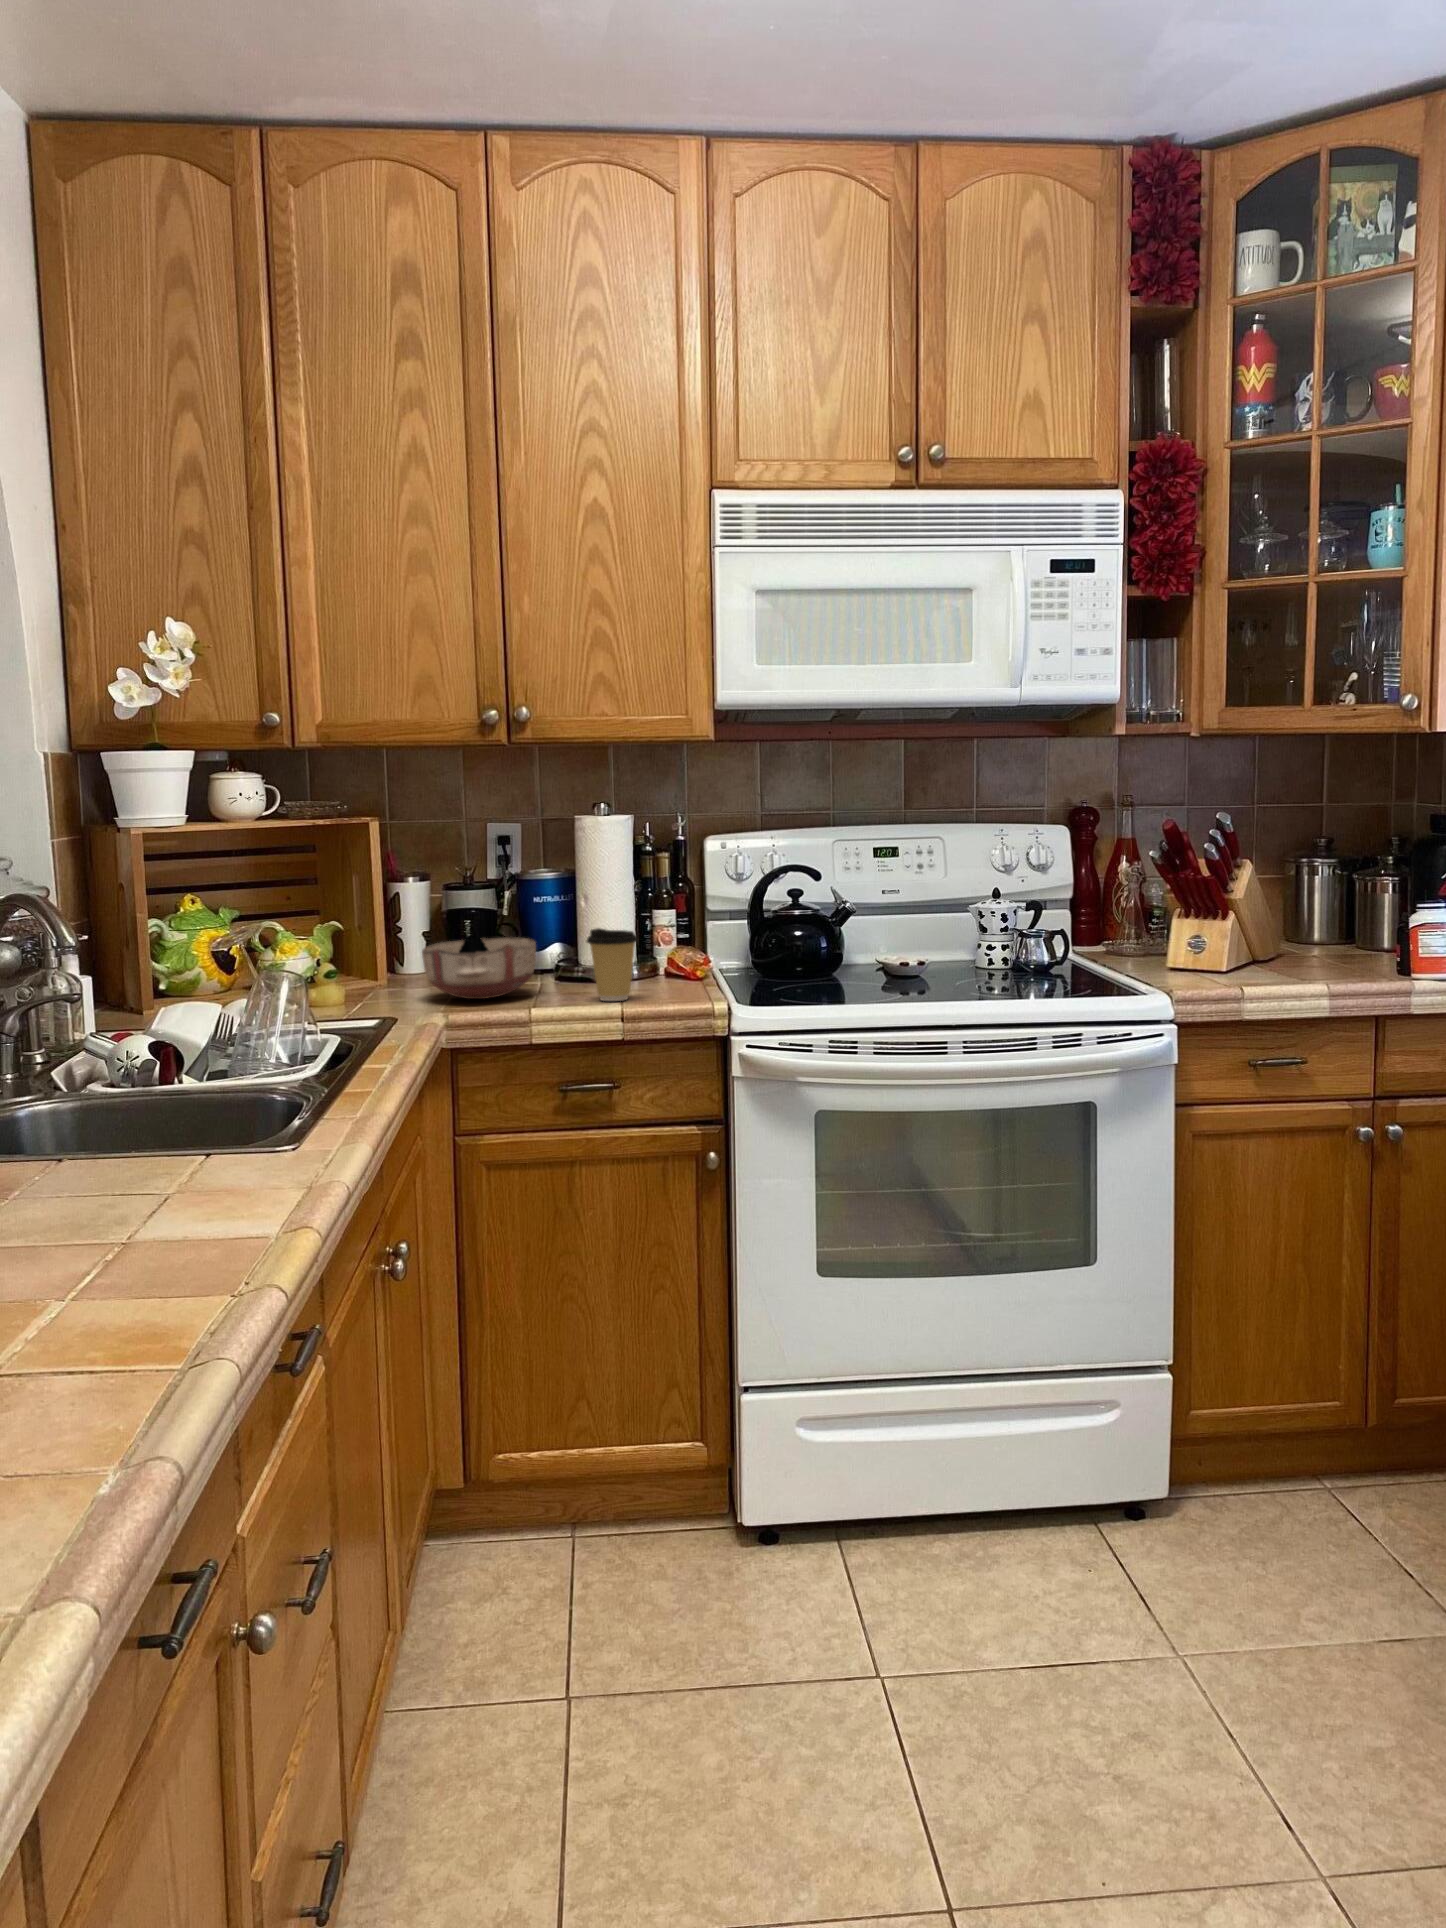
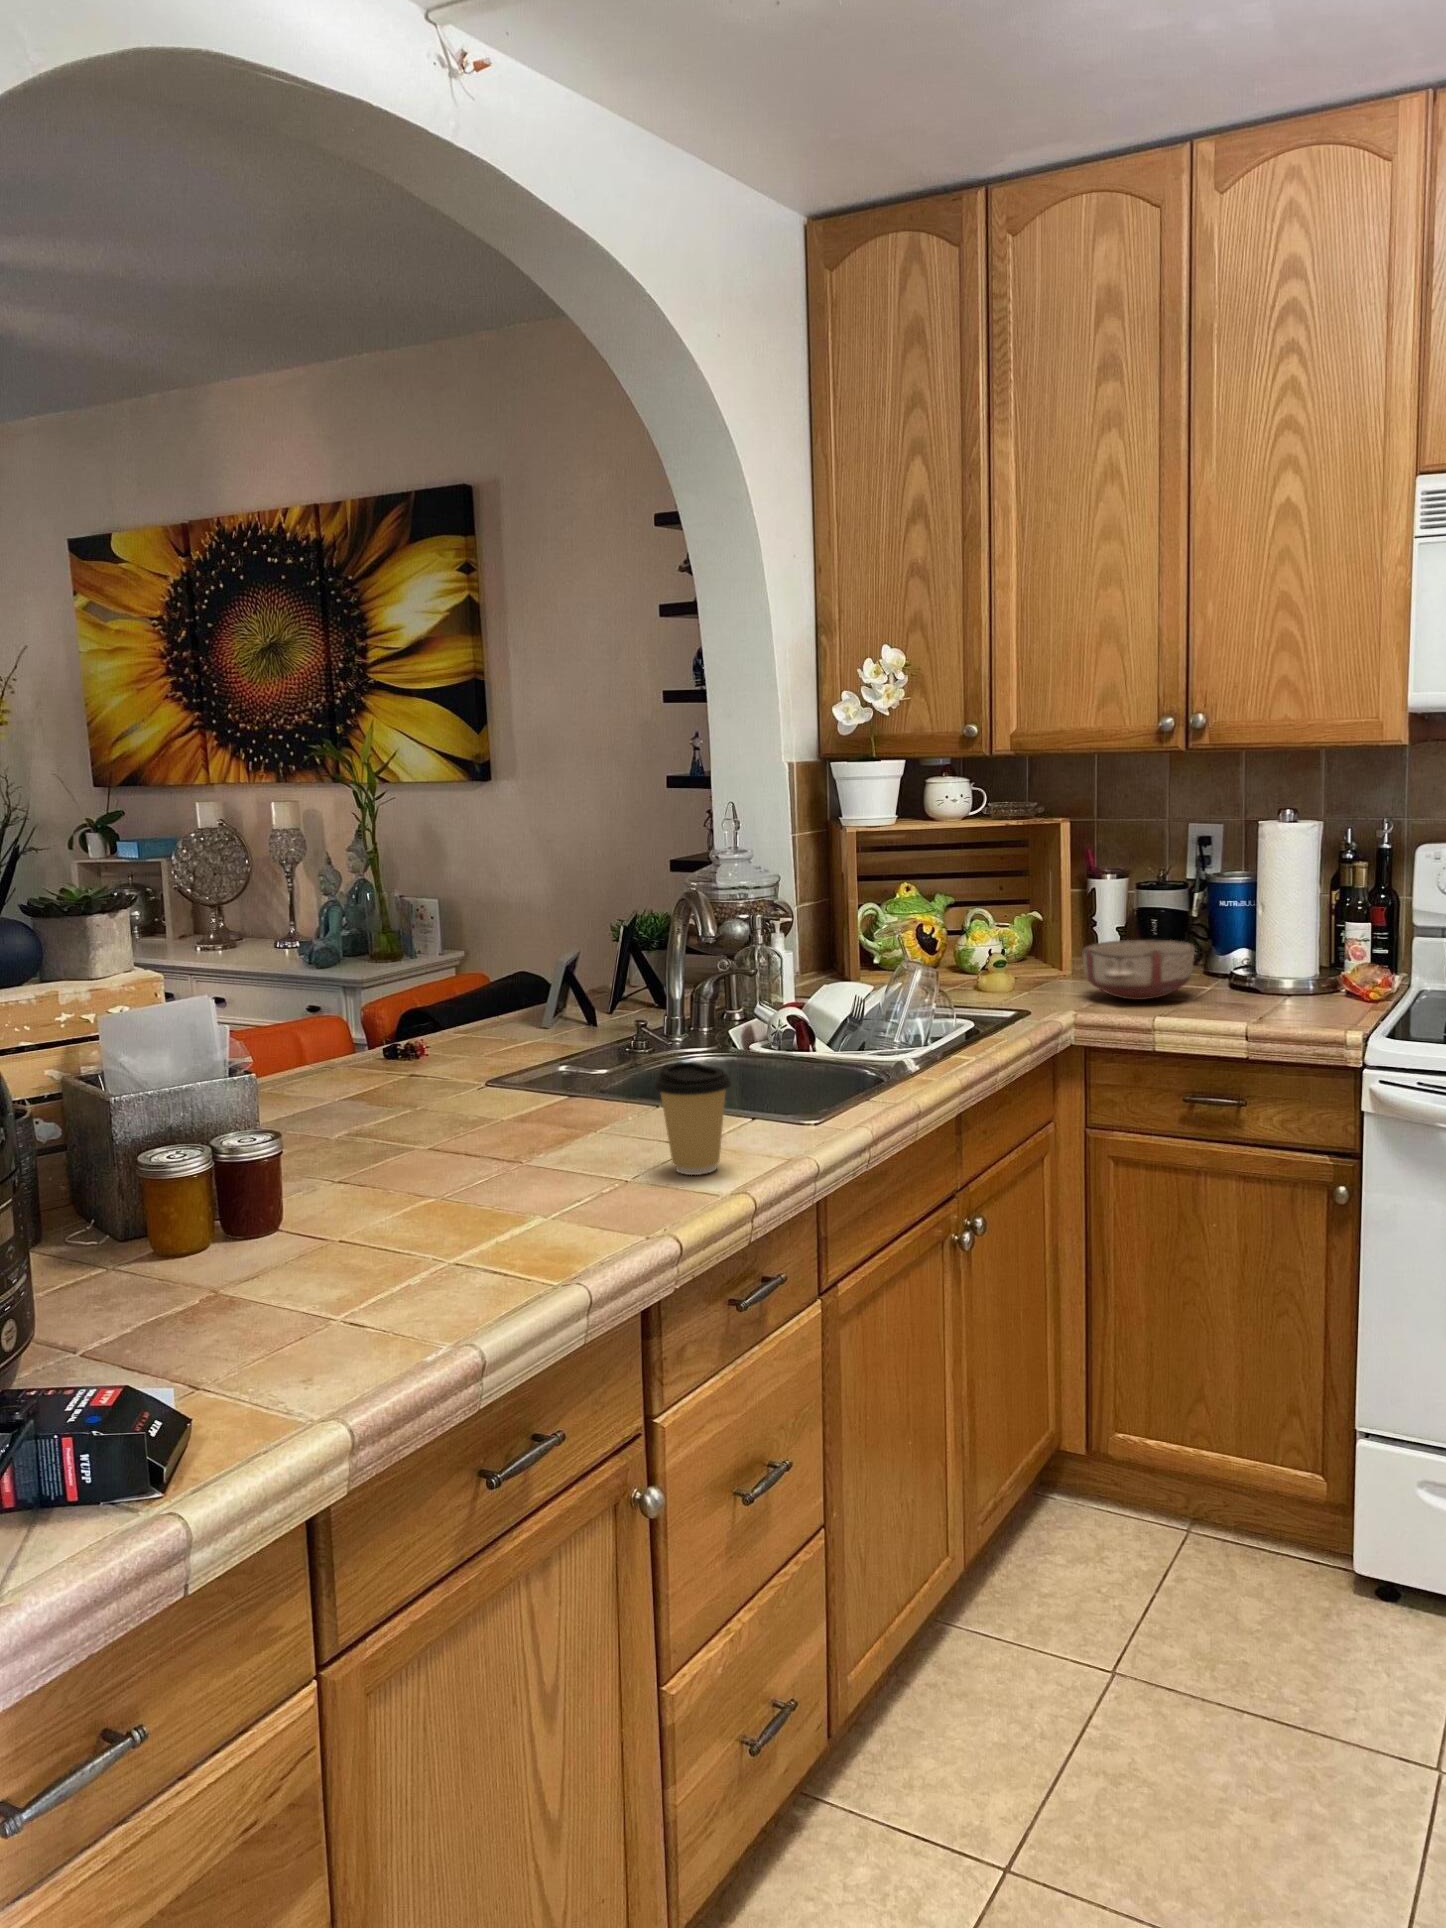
coffee cup: present [587,928,638,1001] -> present [654,1062,731,1175]

